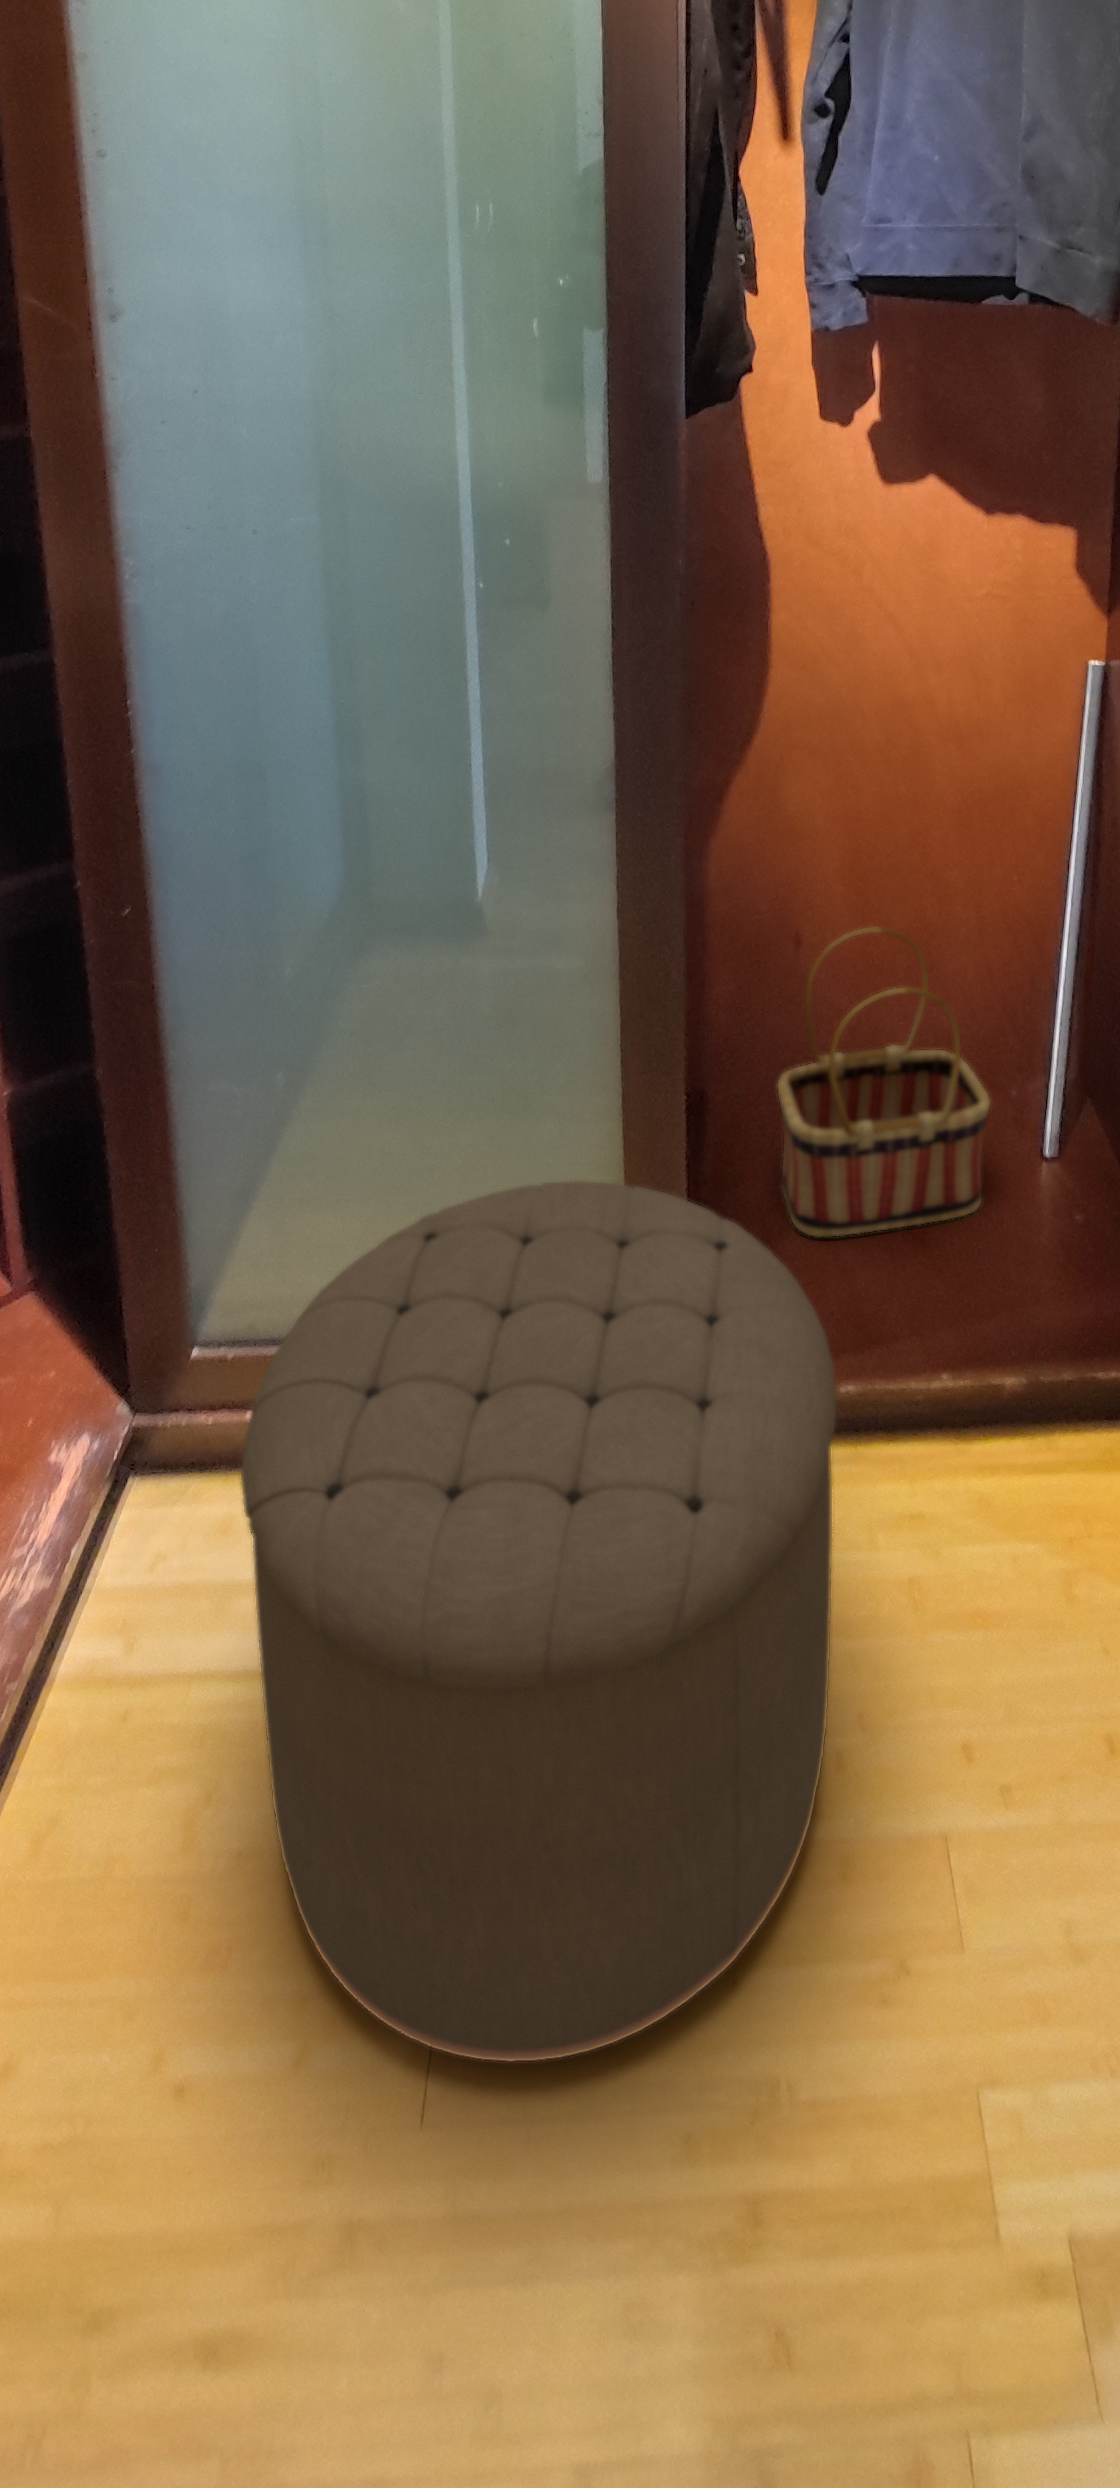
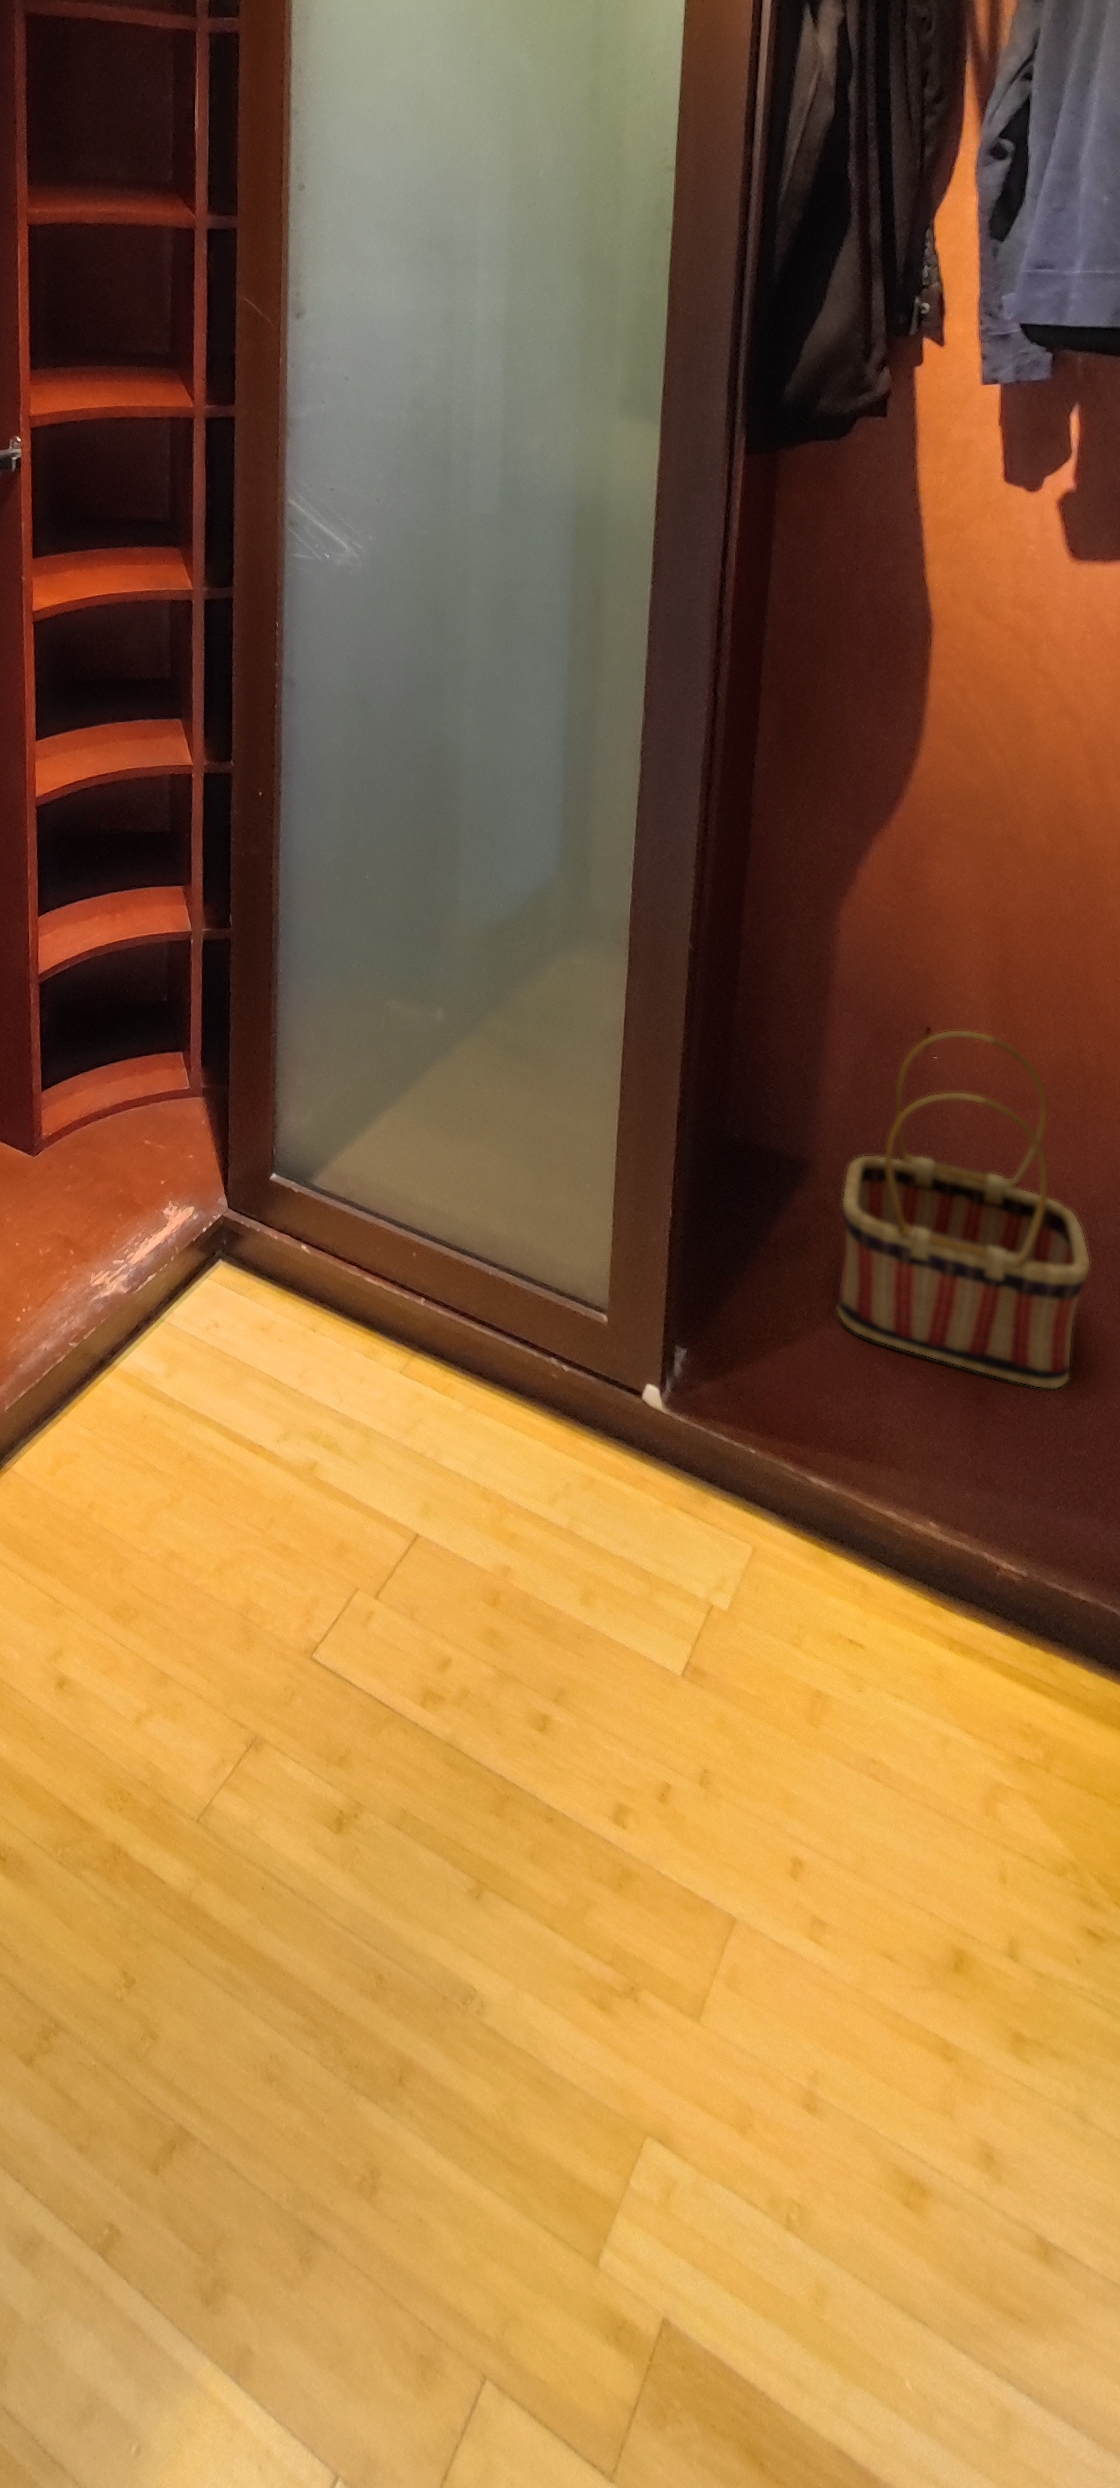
ottoman: present [241,1181,836,2061] -> none [189,1107,716,1863]

